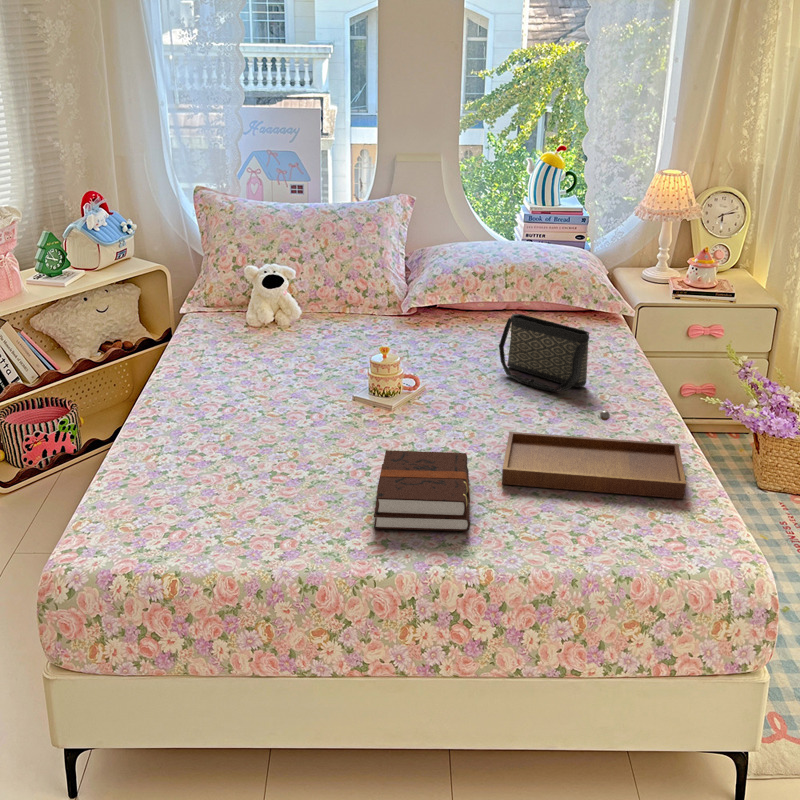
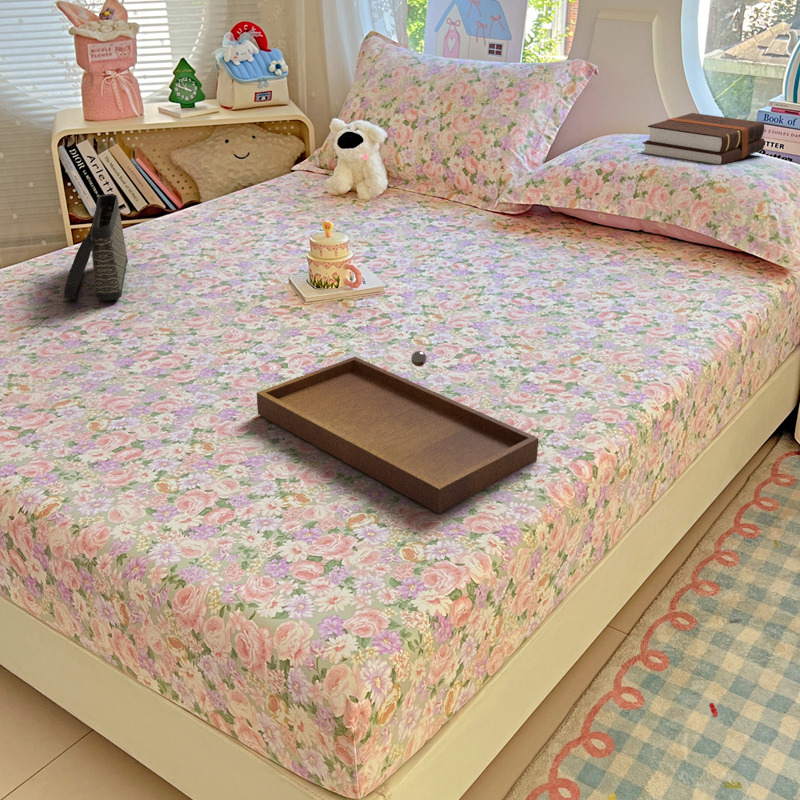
handbag: present [499,314,589,392] -> present [64,194,128,301]
hardback book: present [374,450,470,531] -> present [643,113,765,165]

